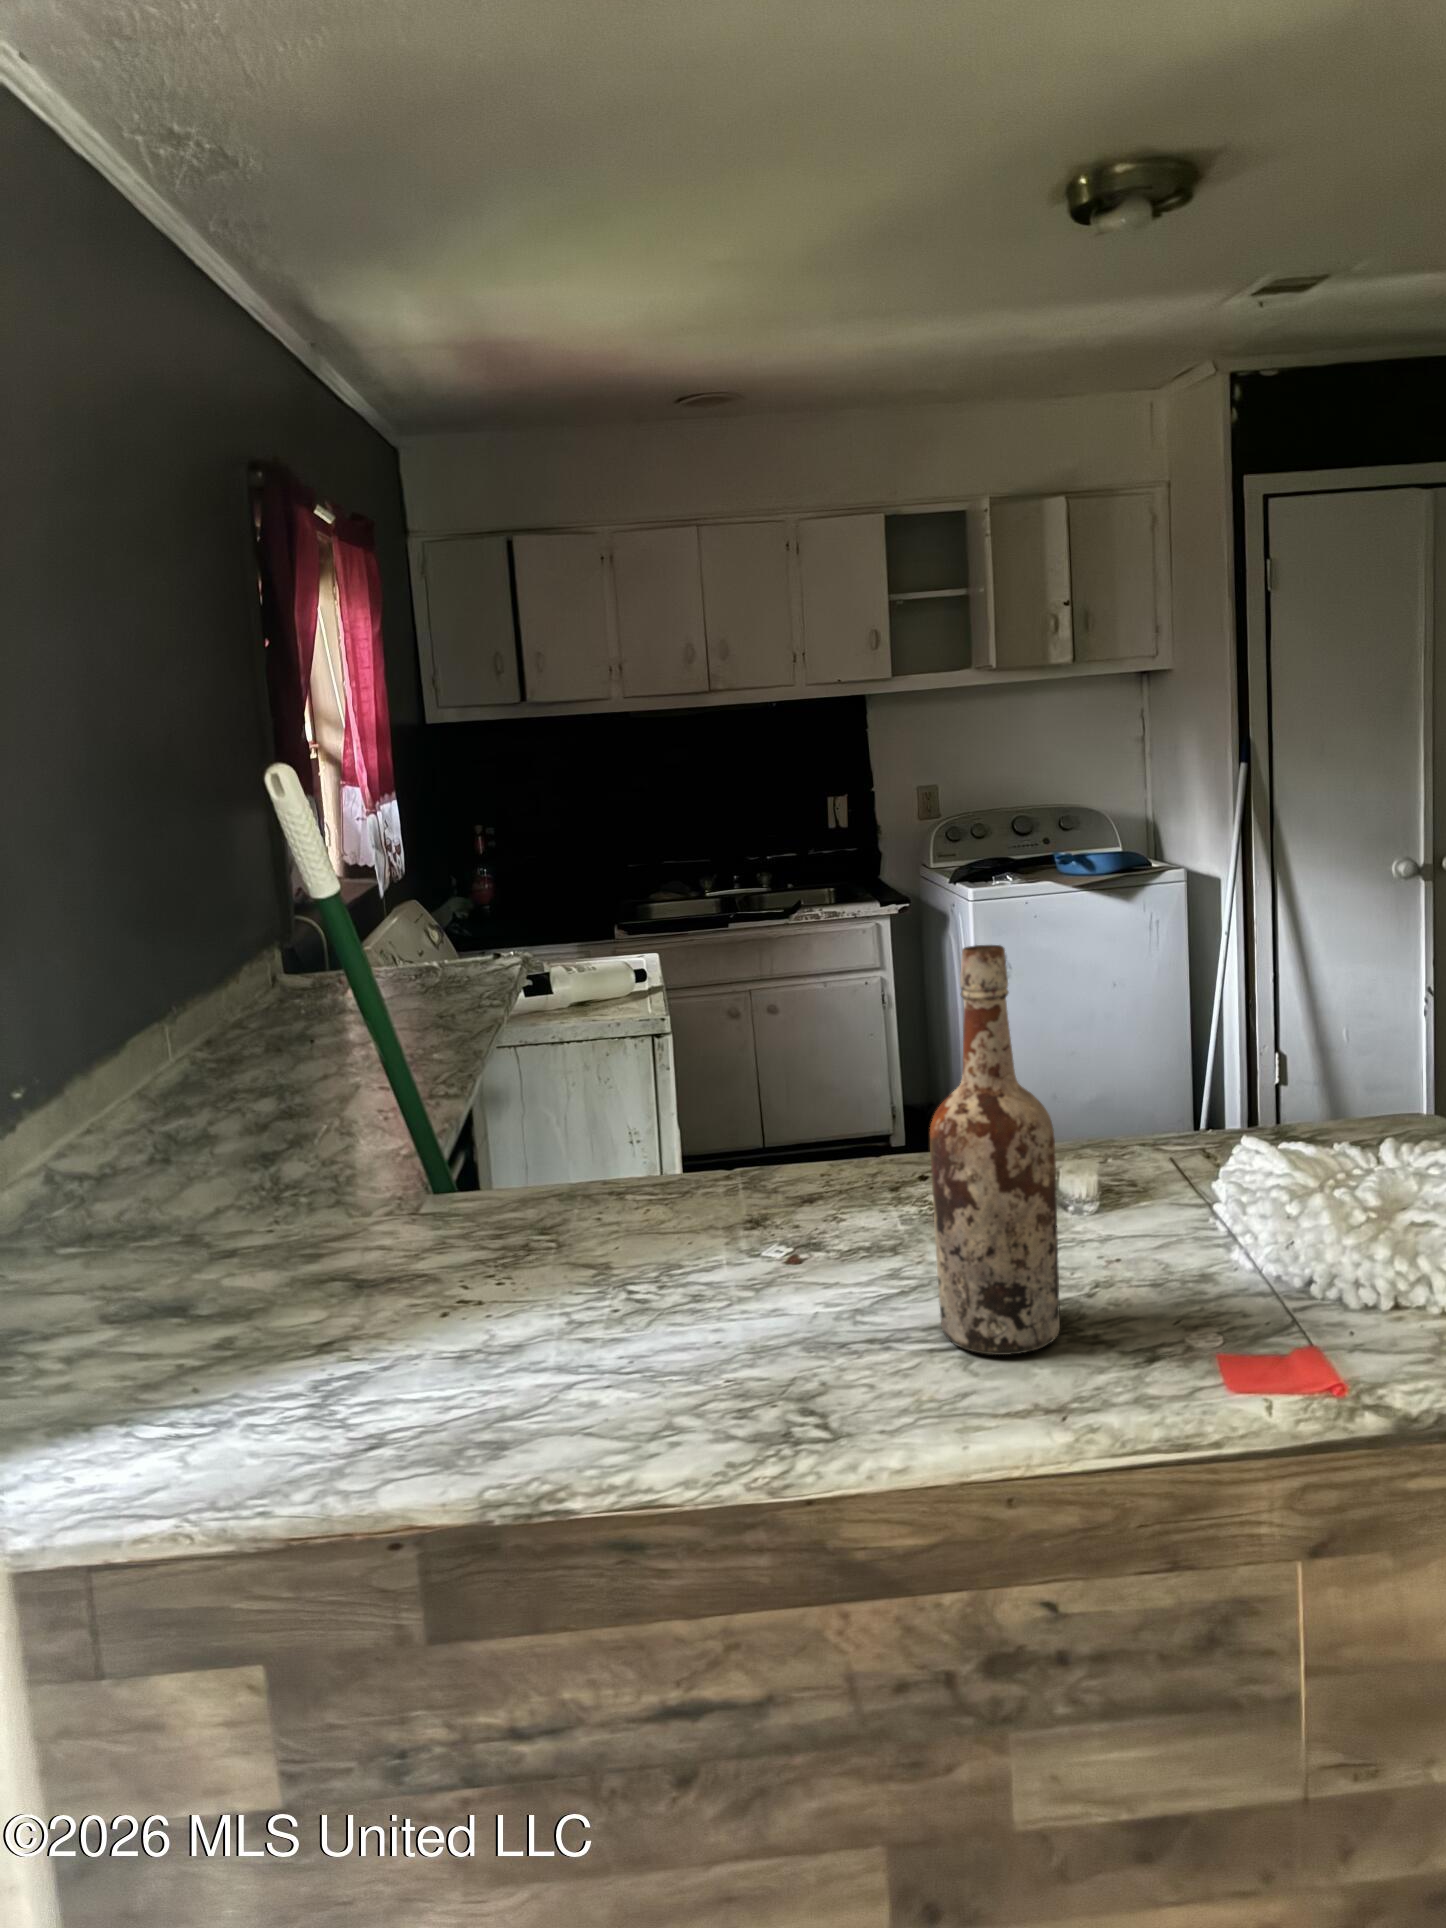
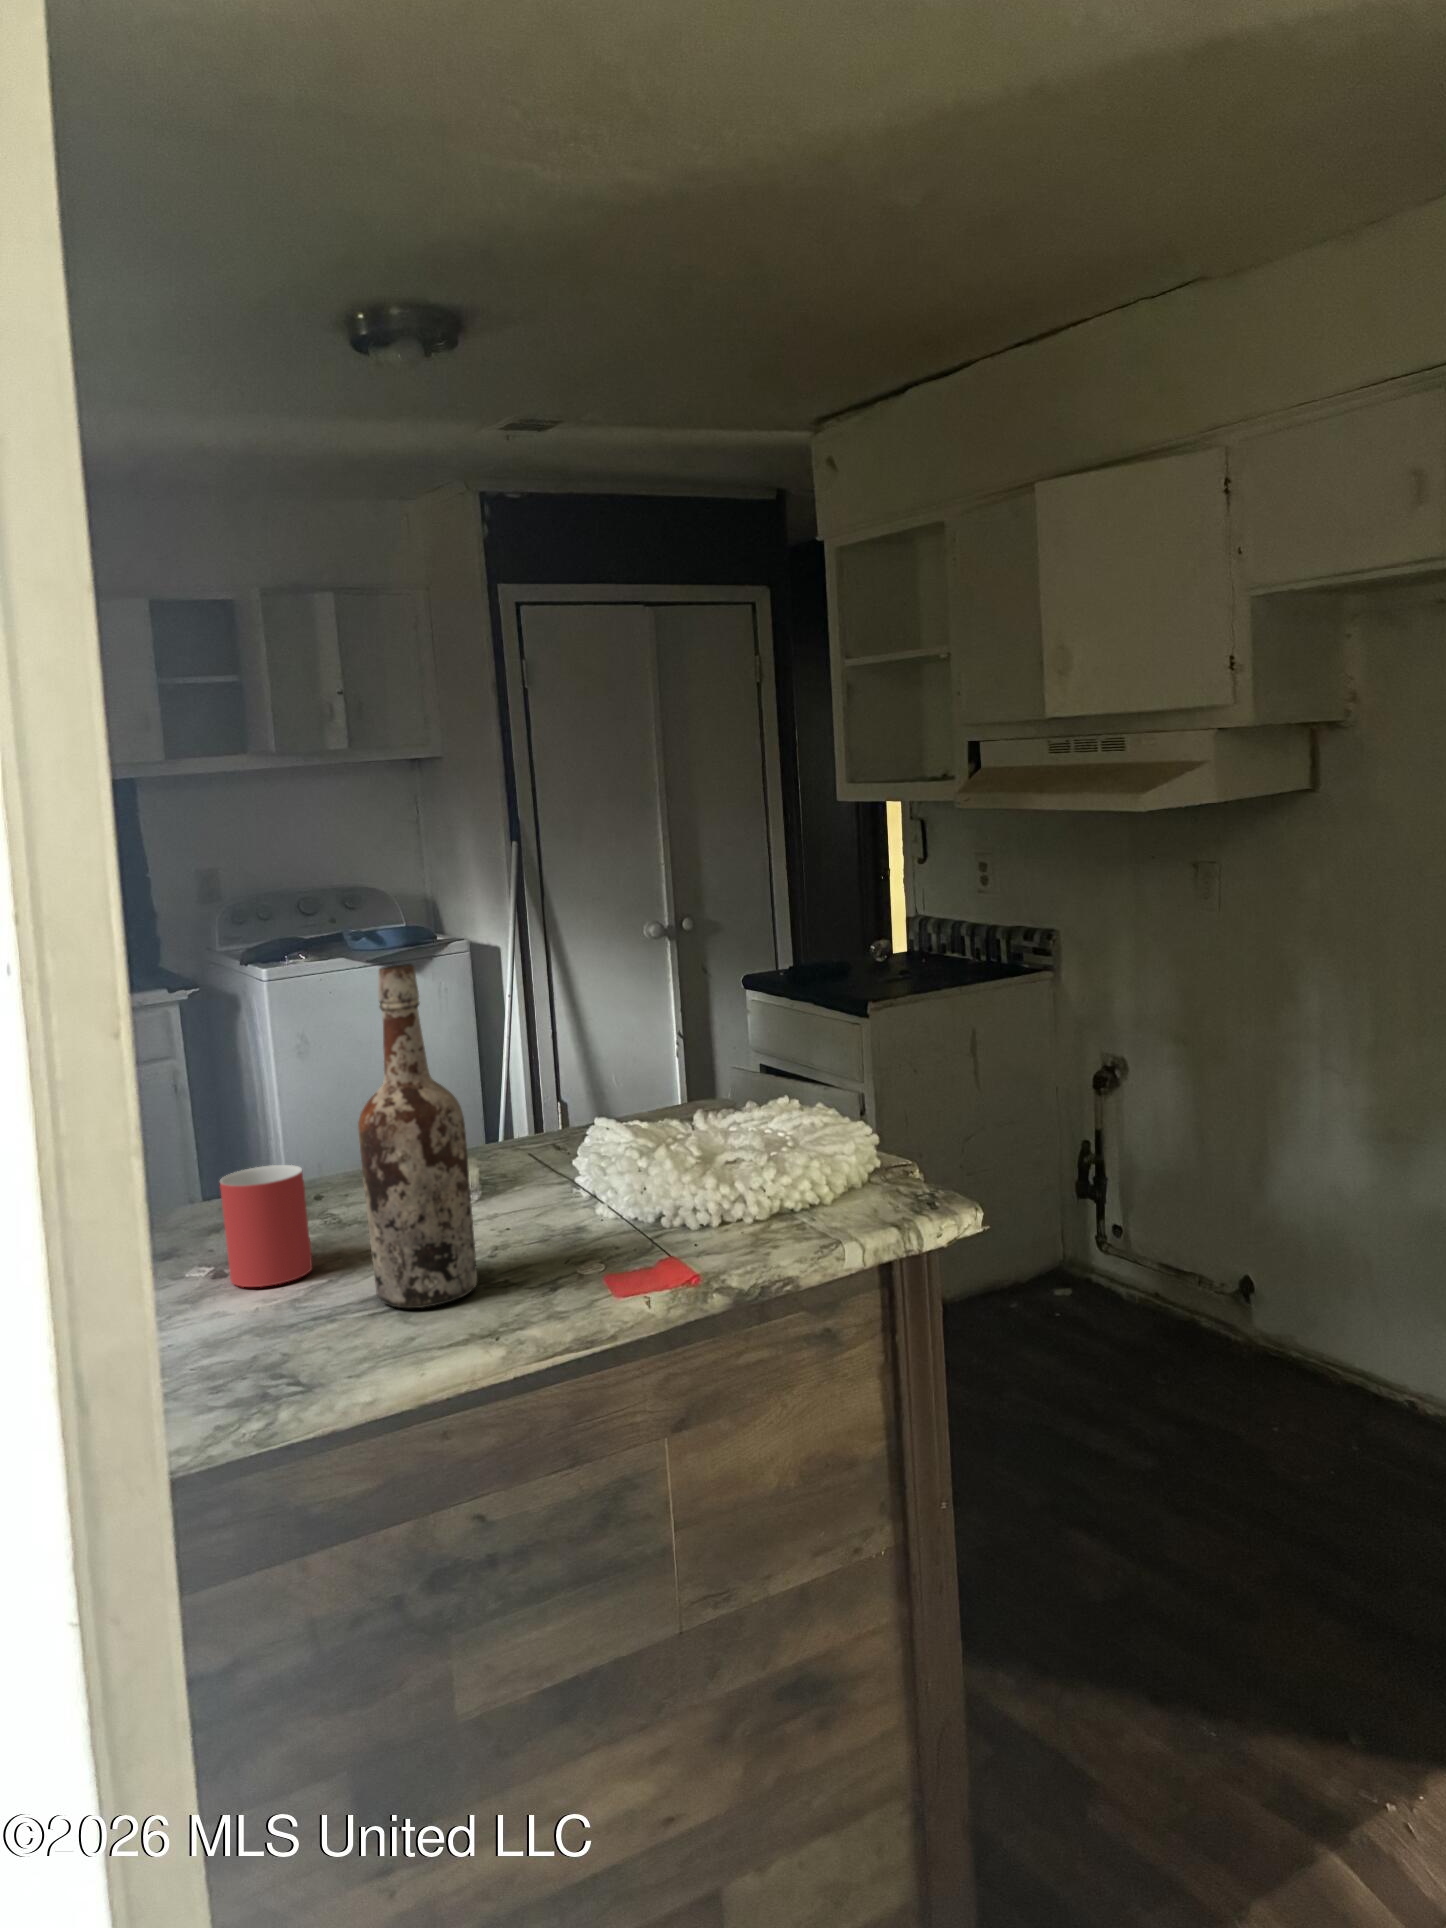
mug: none [796,1148,889,1284] -> present [220,1165,312,1287]

